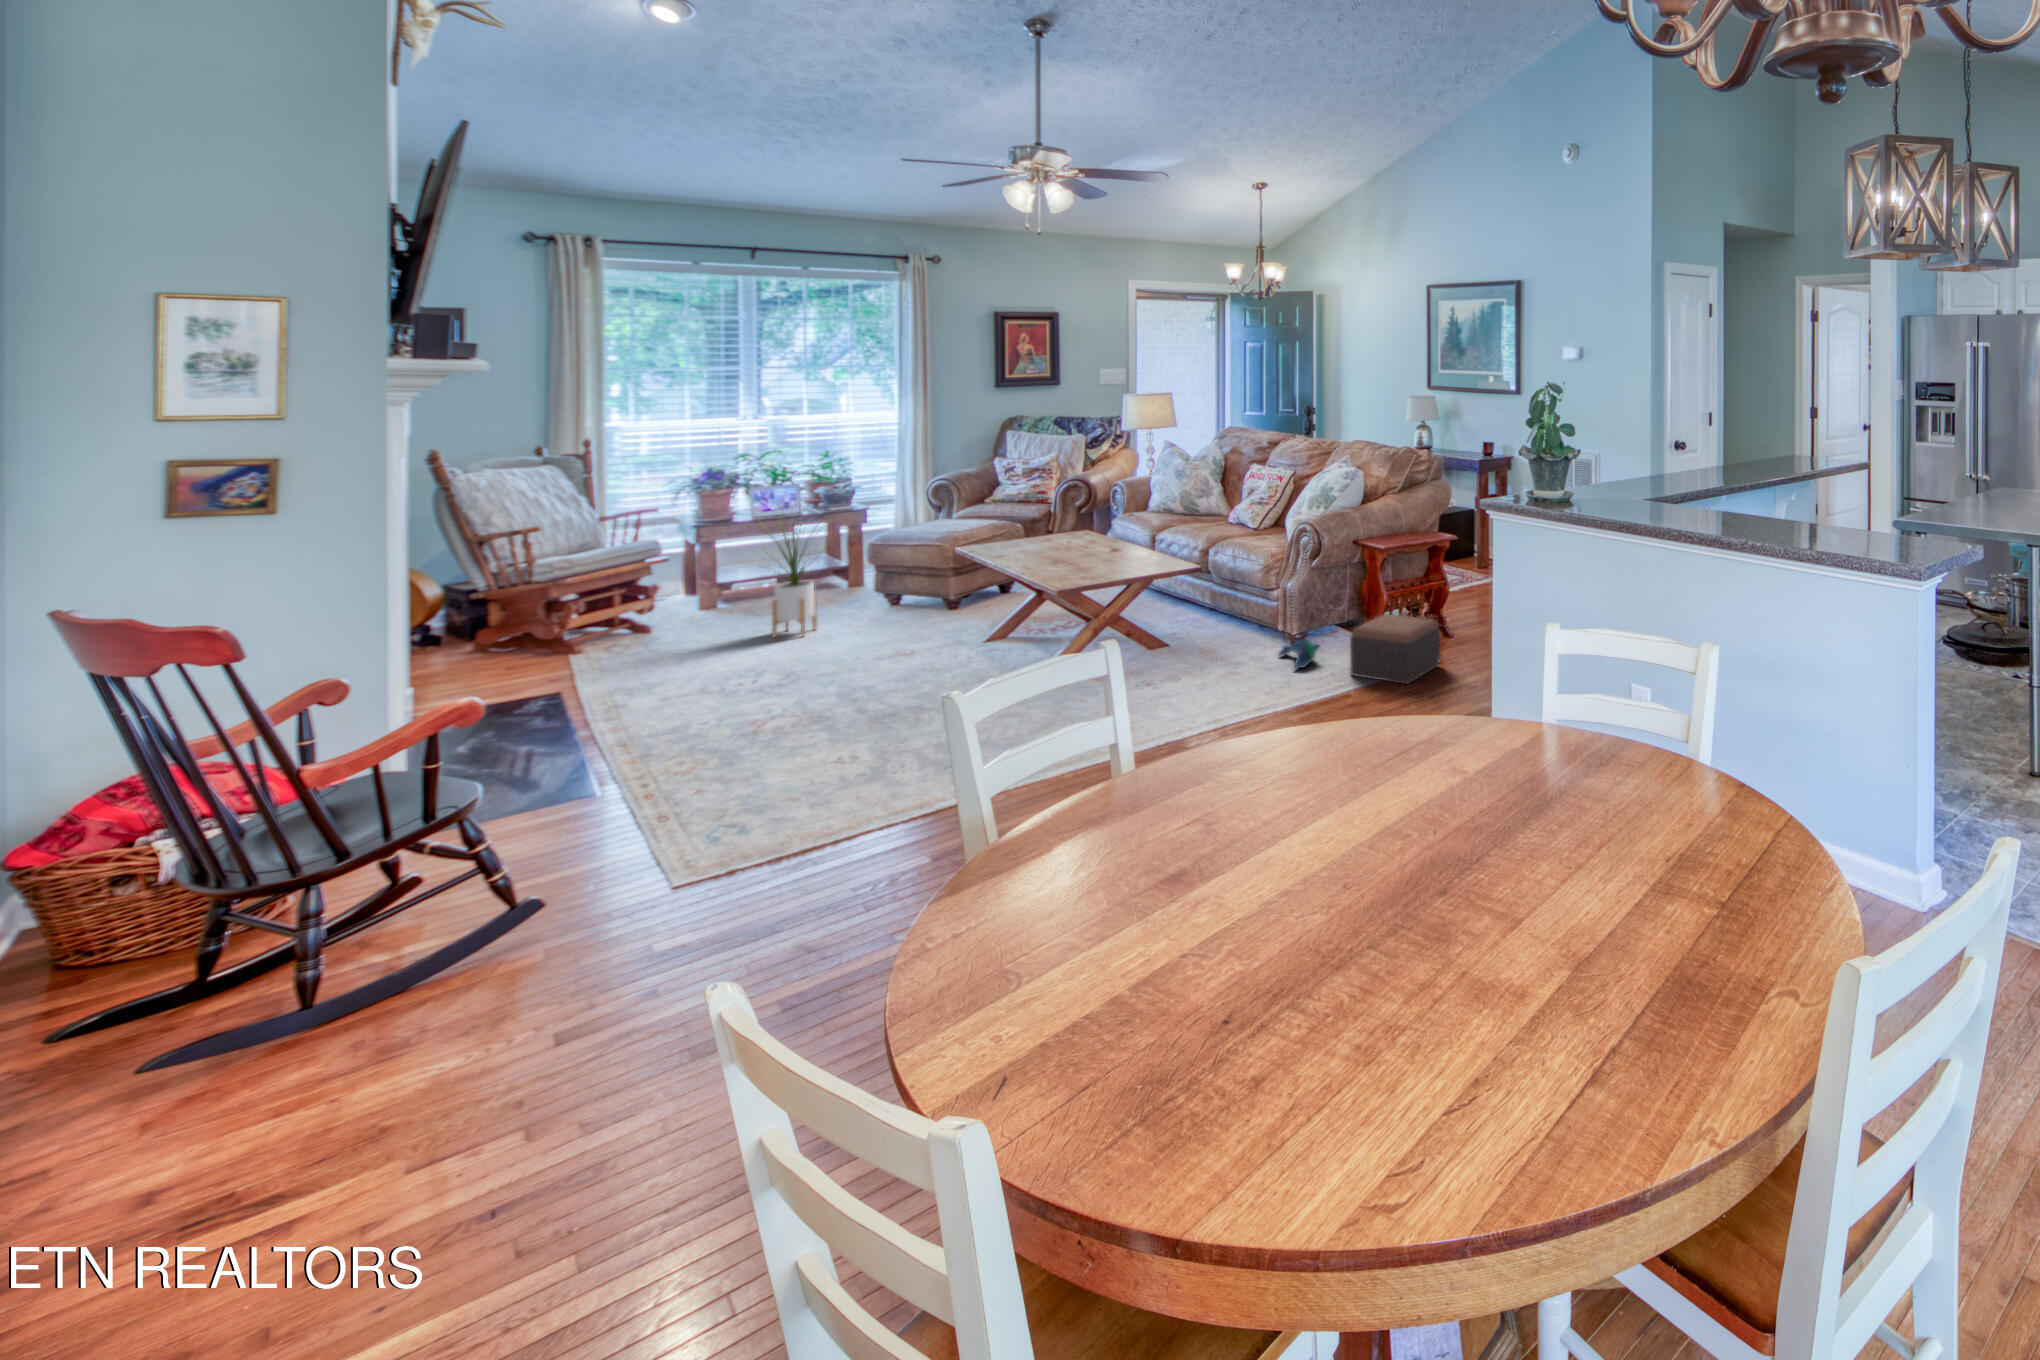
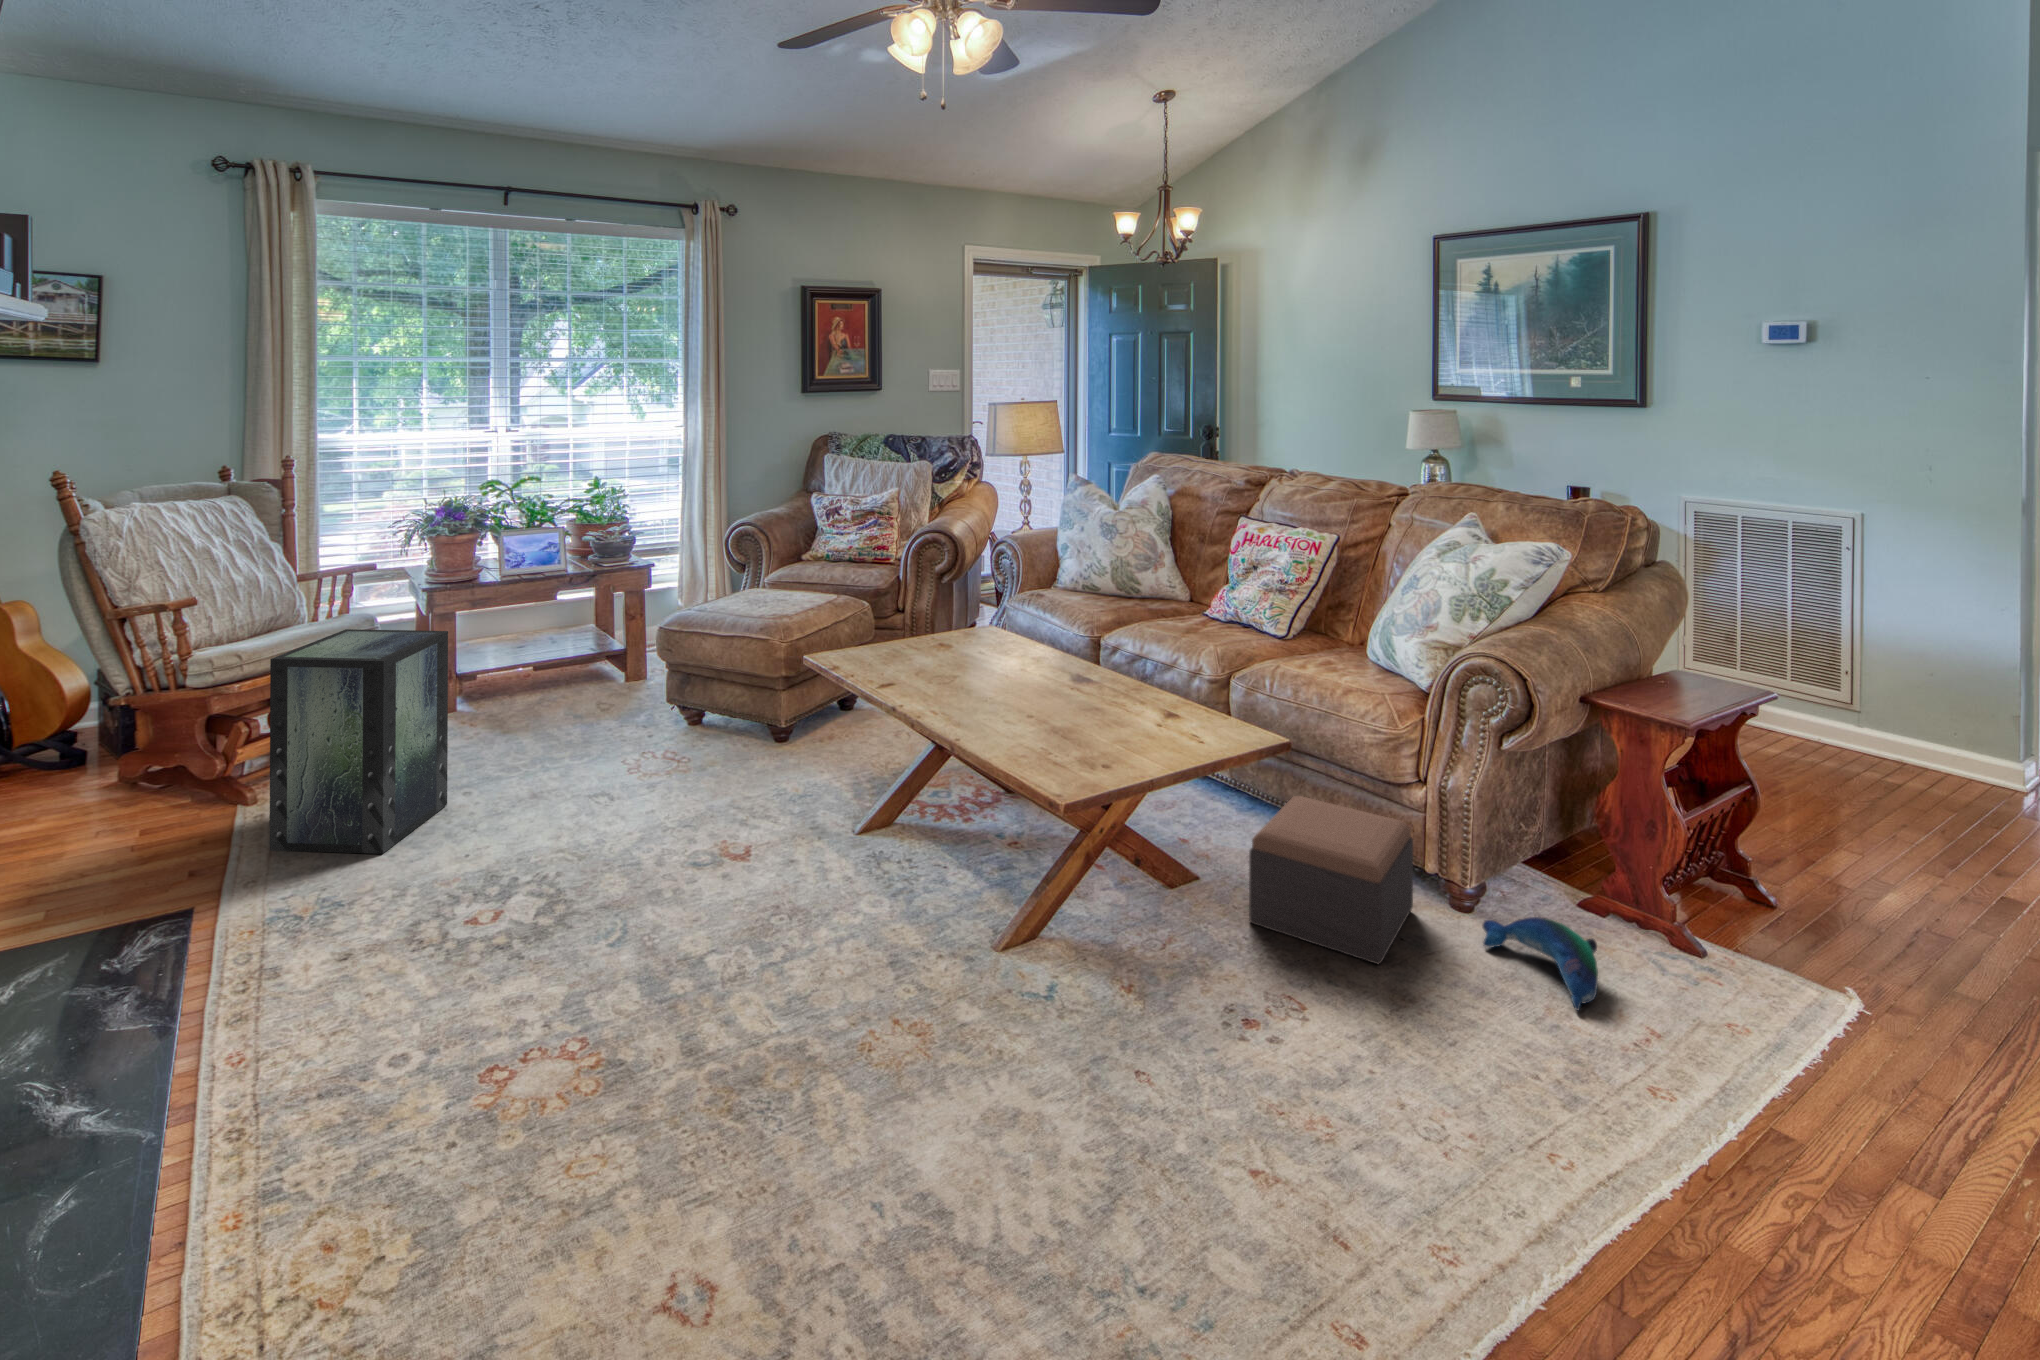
house plant: present [767,518,823,637] -> none [504,570,630,802]
storage box: none [600,538,716,663] -> present [269,629,448,854]
footstool: present [1350,614,1440,684] -> present [1249,796,1413,964]

